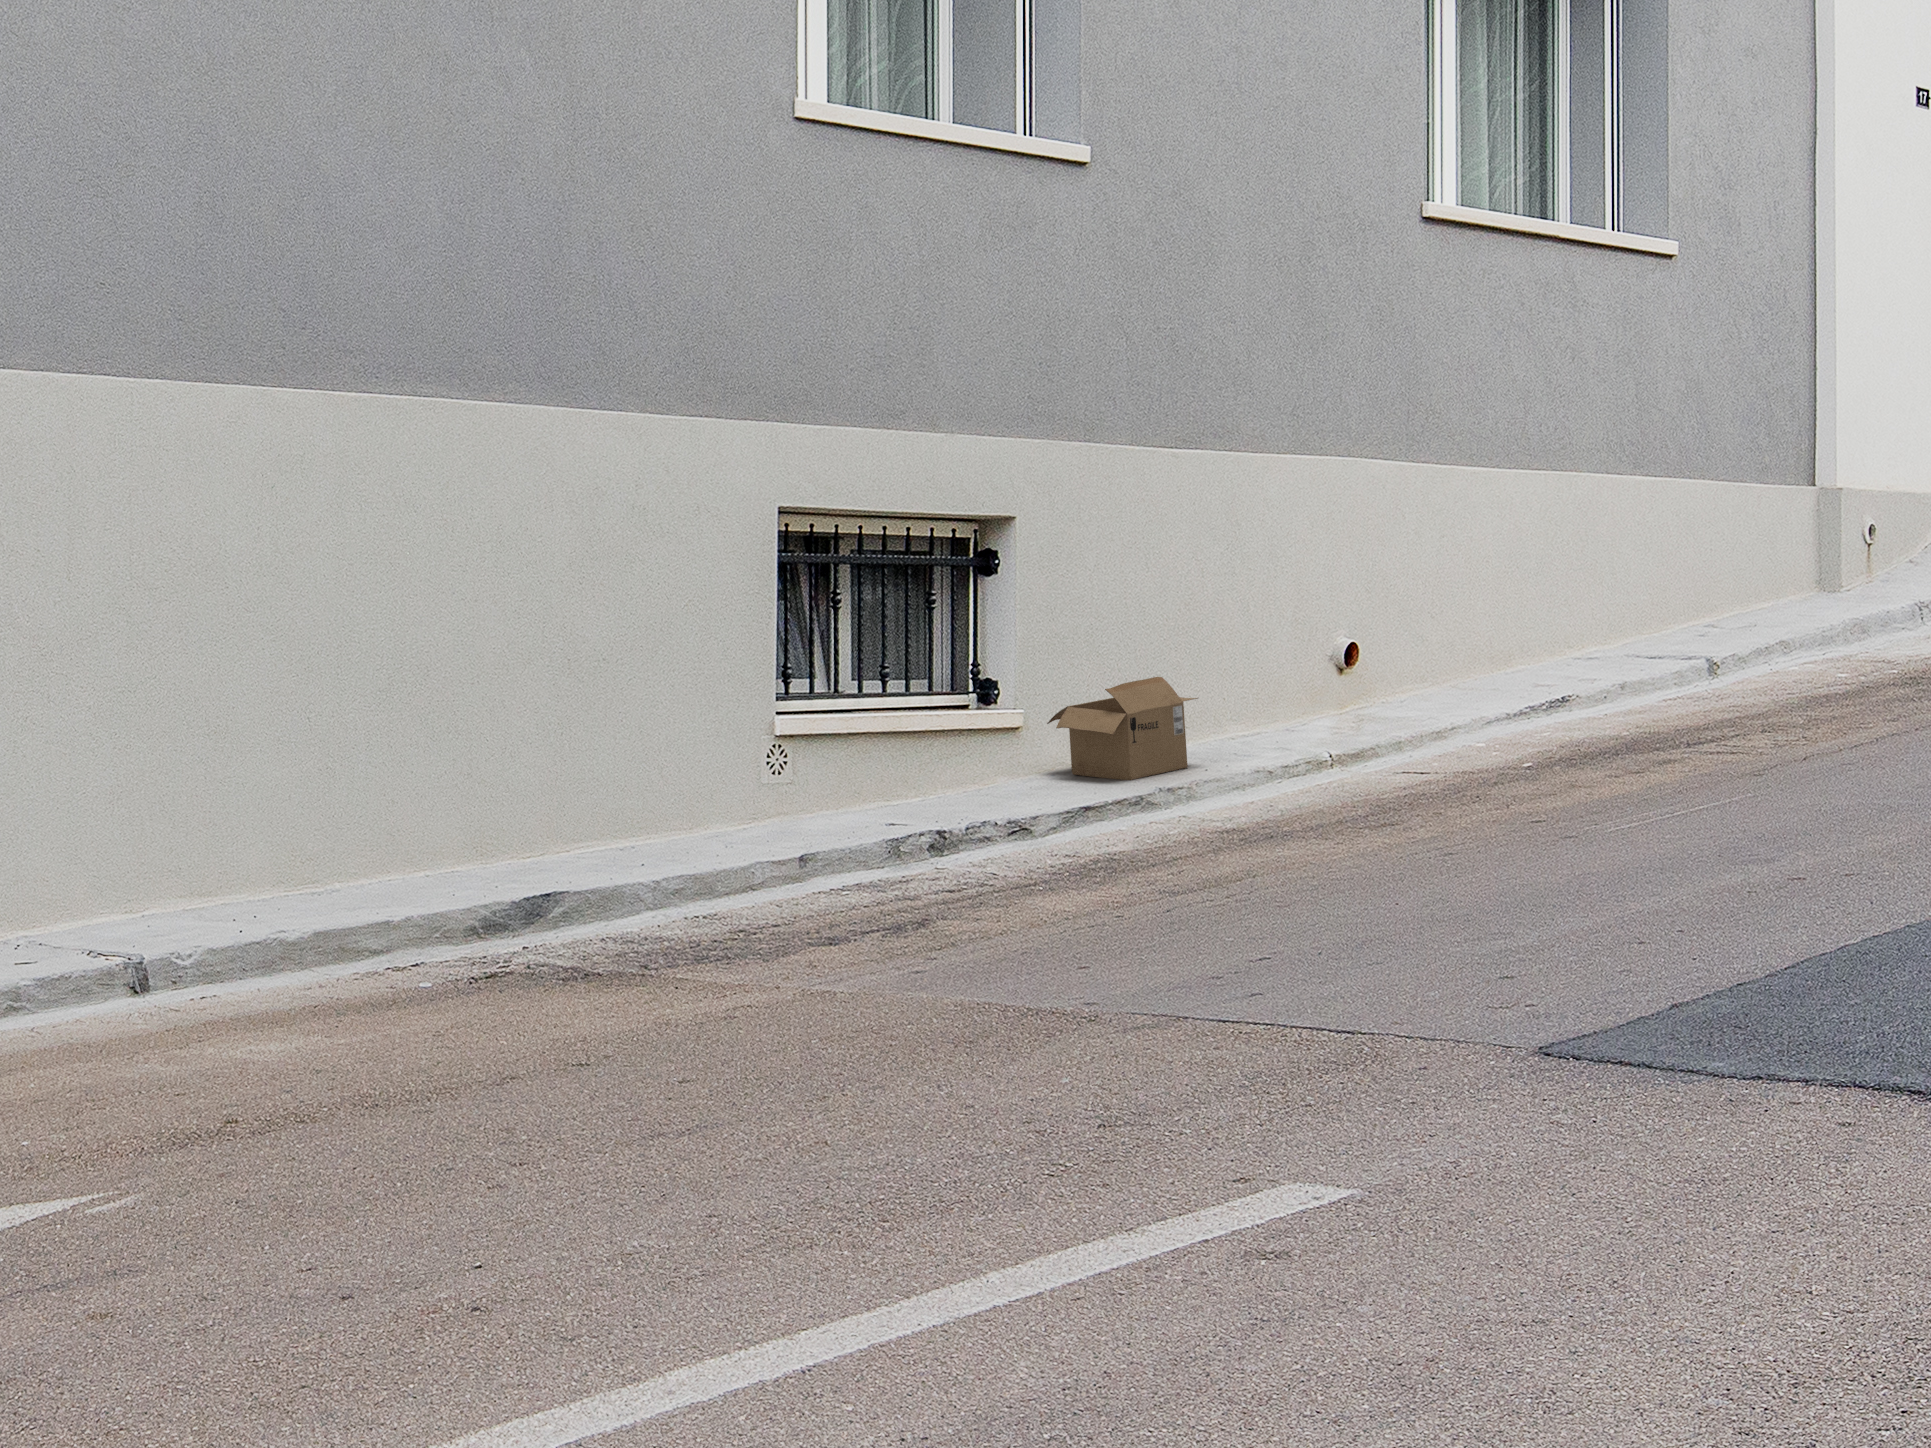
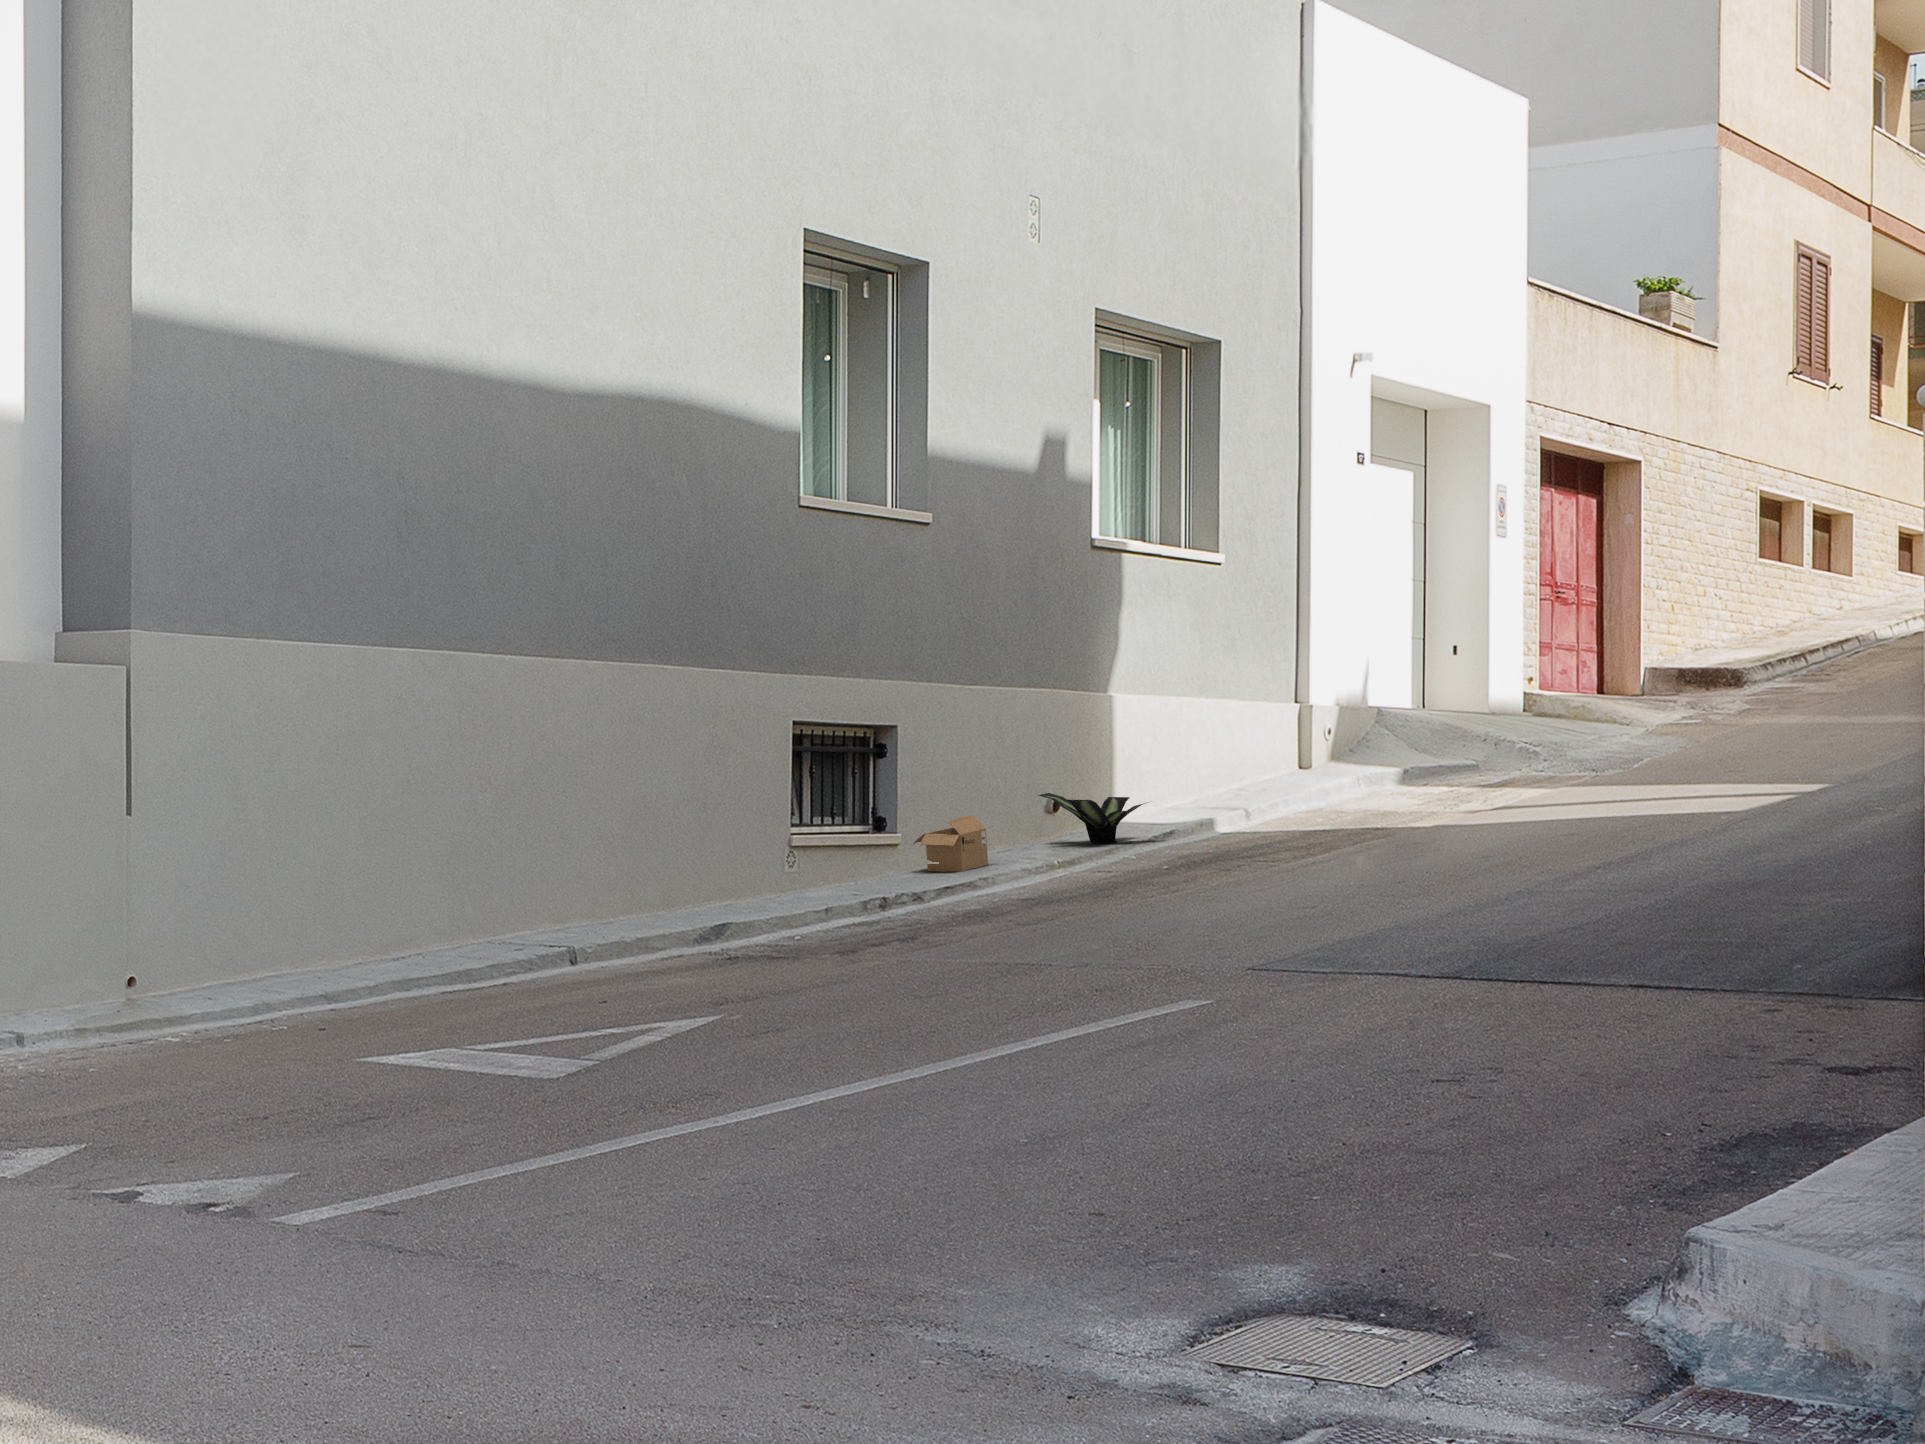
potted plant: none [1311,631,1516,729] -> present [1039,793,1146,844]

